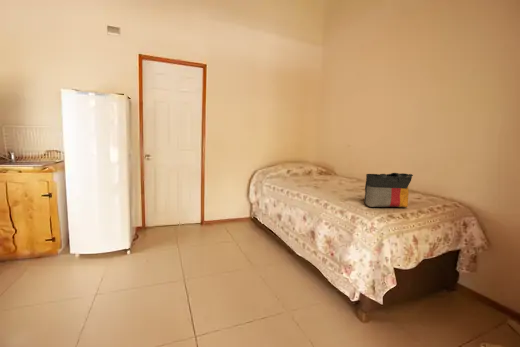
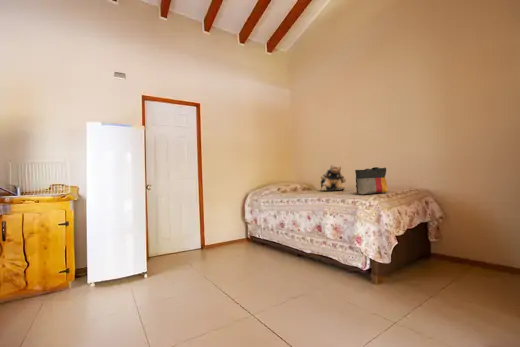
teddy bear: none [331,155,364,188] -> present [321,165,346,191]

